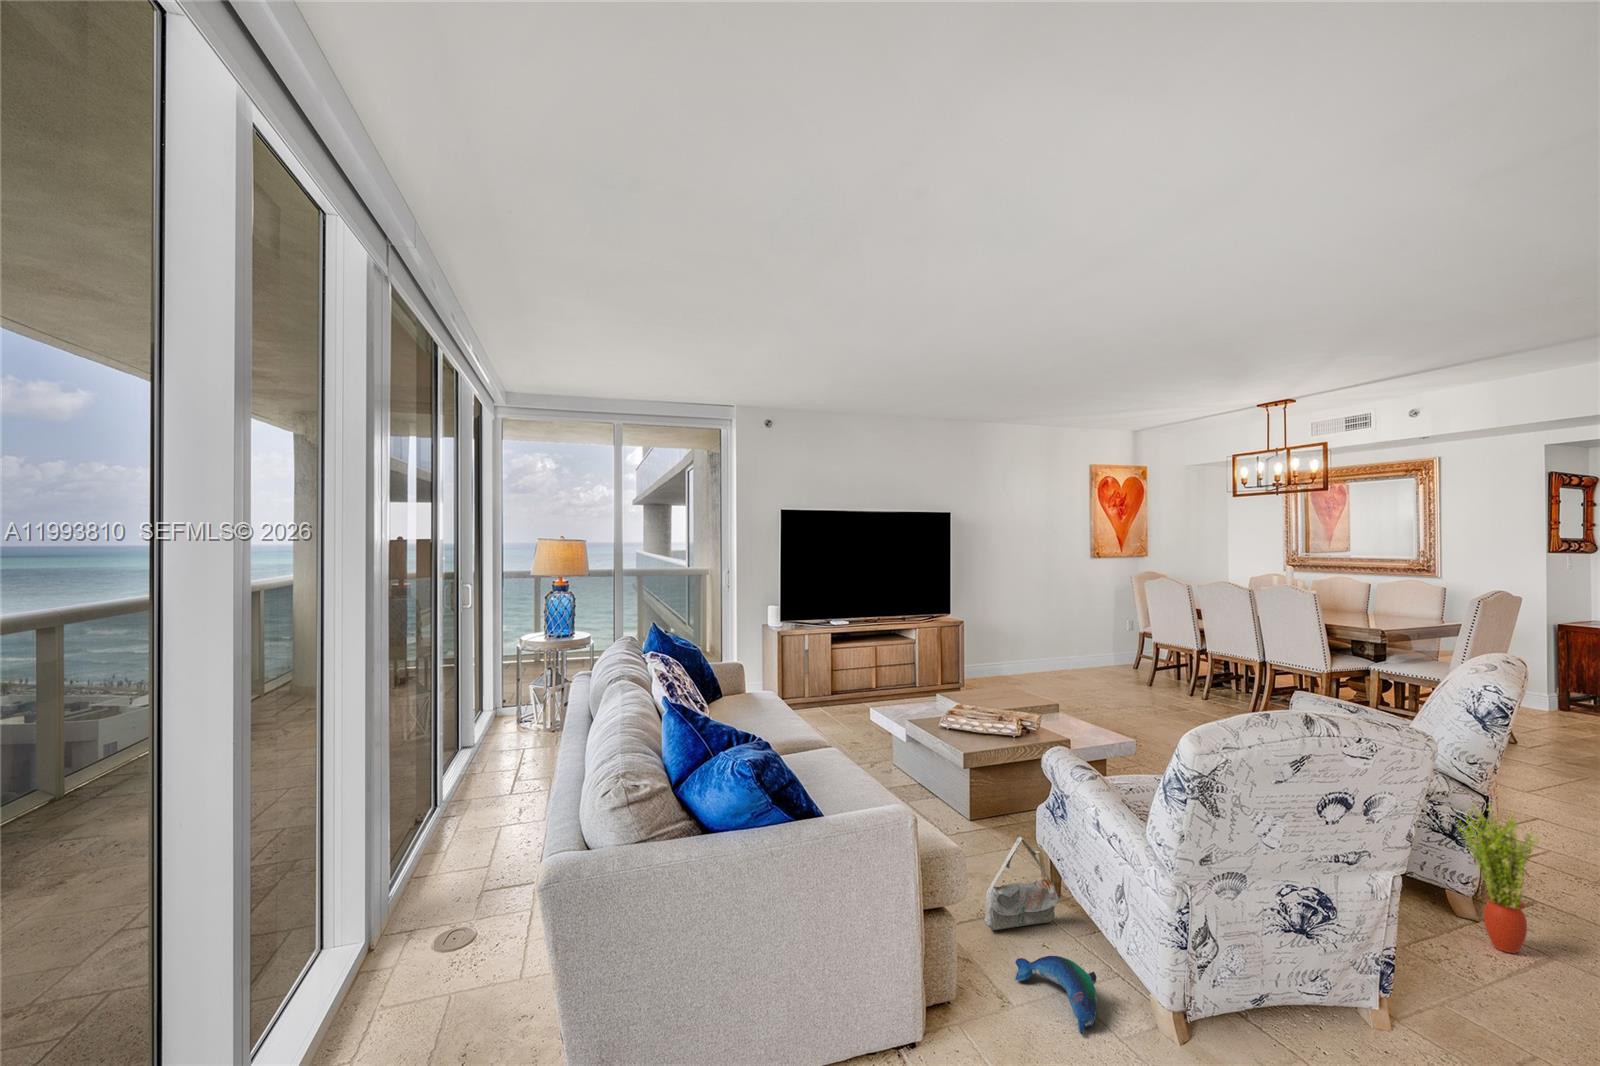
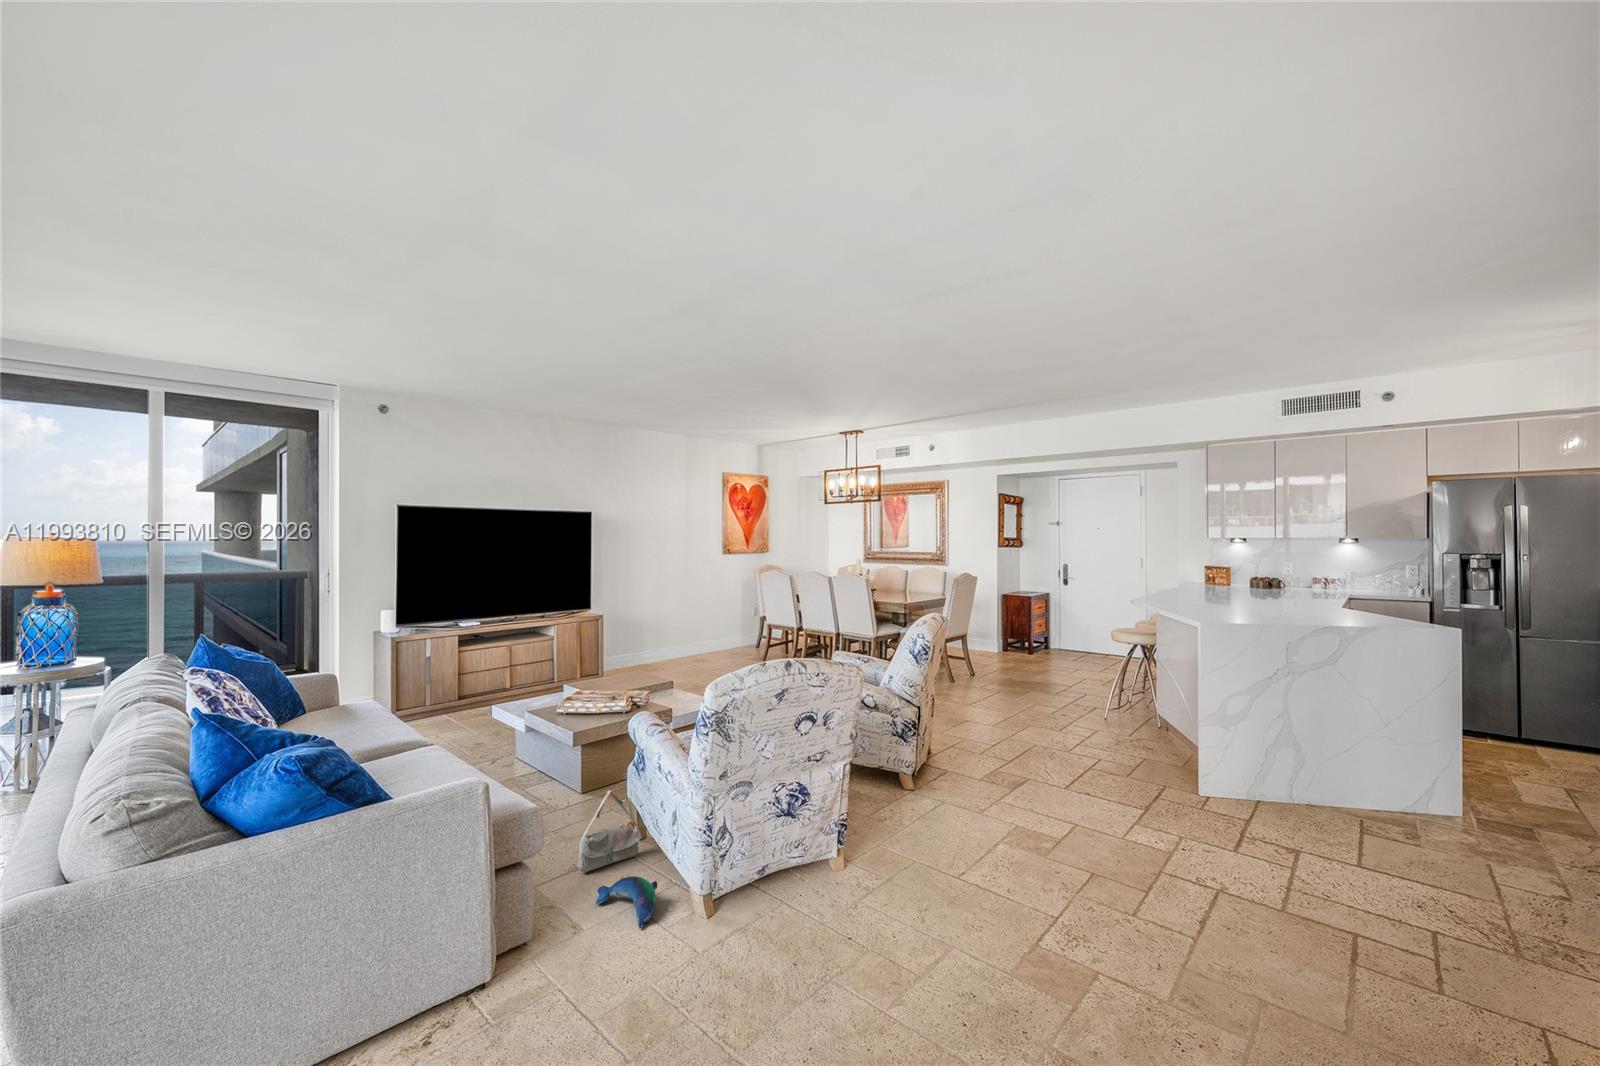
potted plant: present [1456,804,1539,953] -> none [902,715,942,810]

